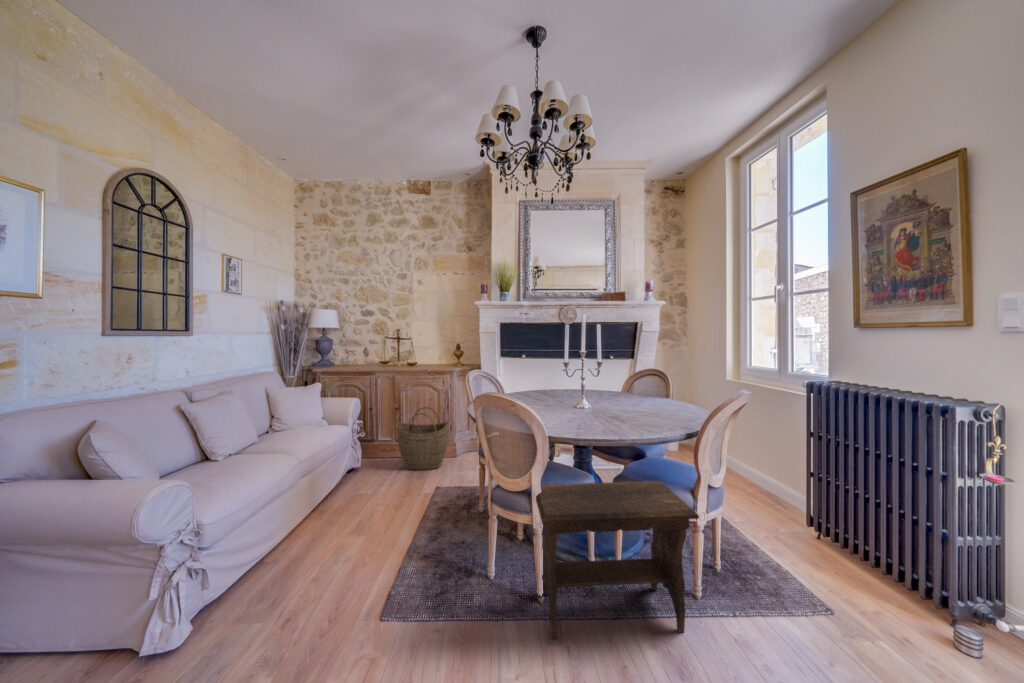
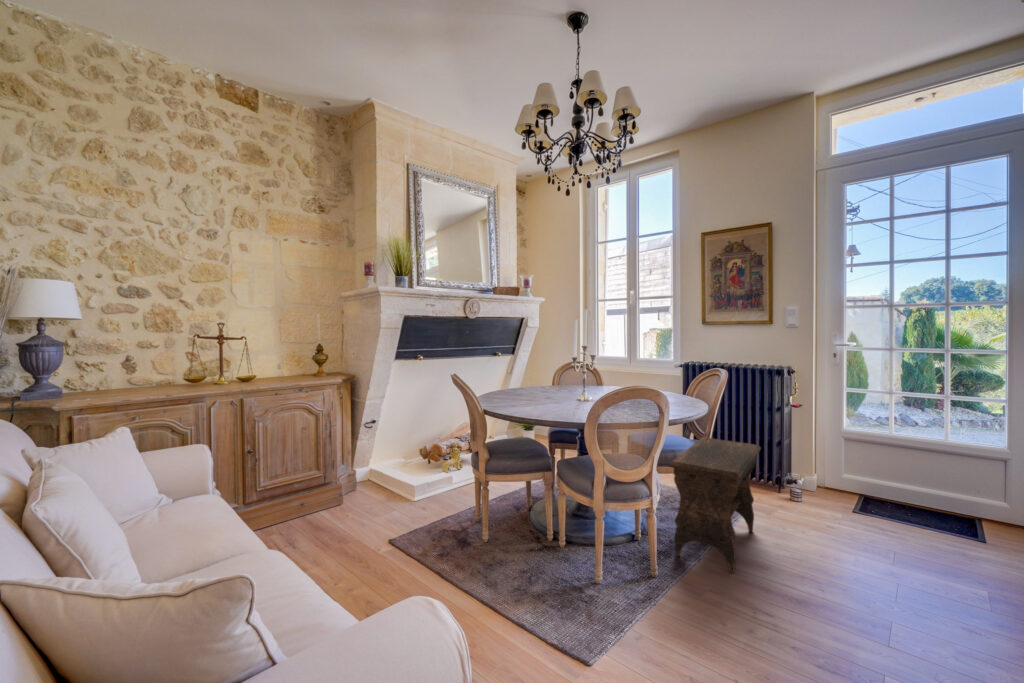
woven basket: present [398,407,449,470] -> none [291,439,372,536]

